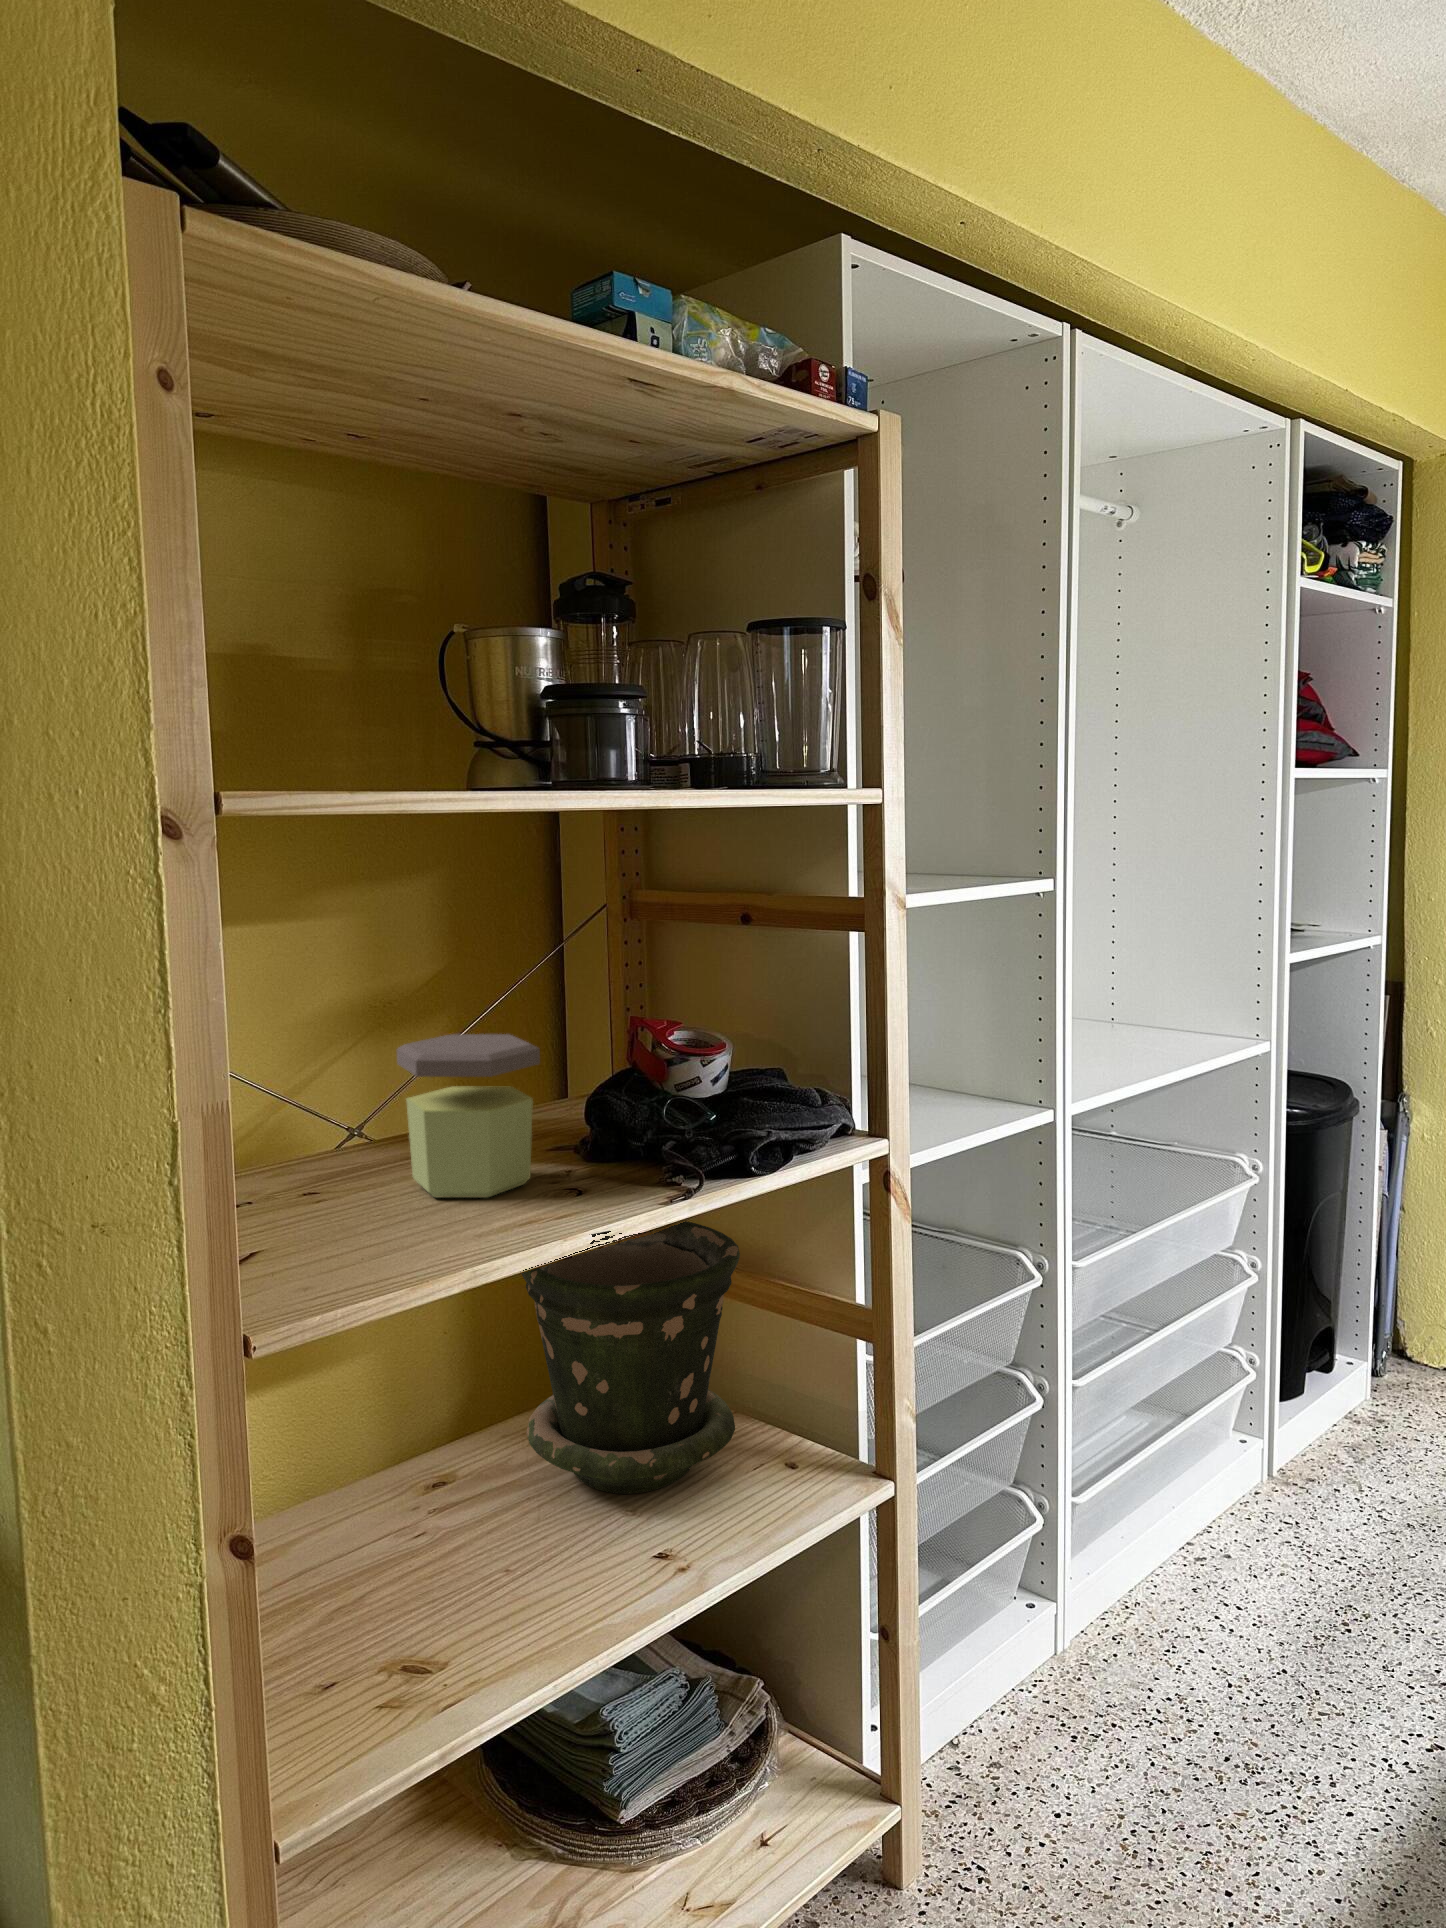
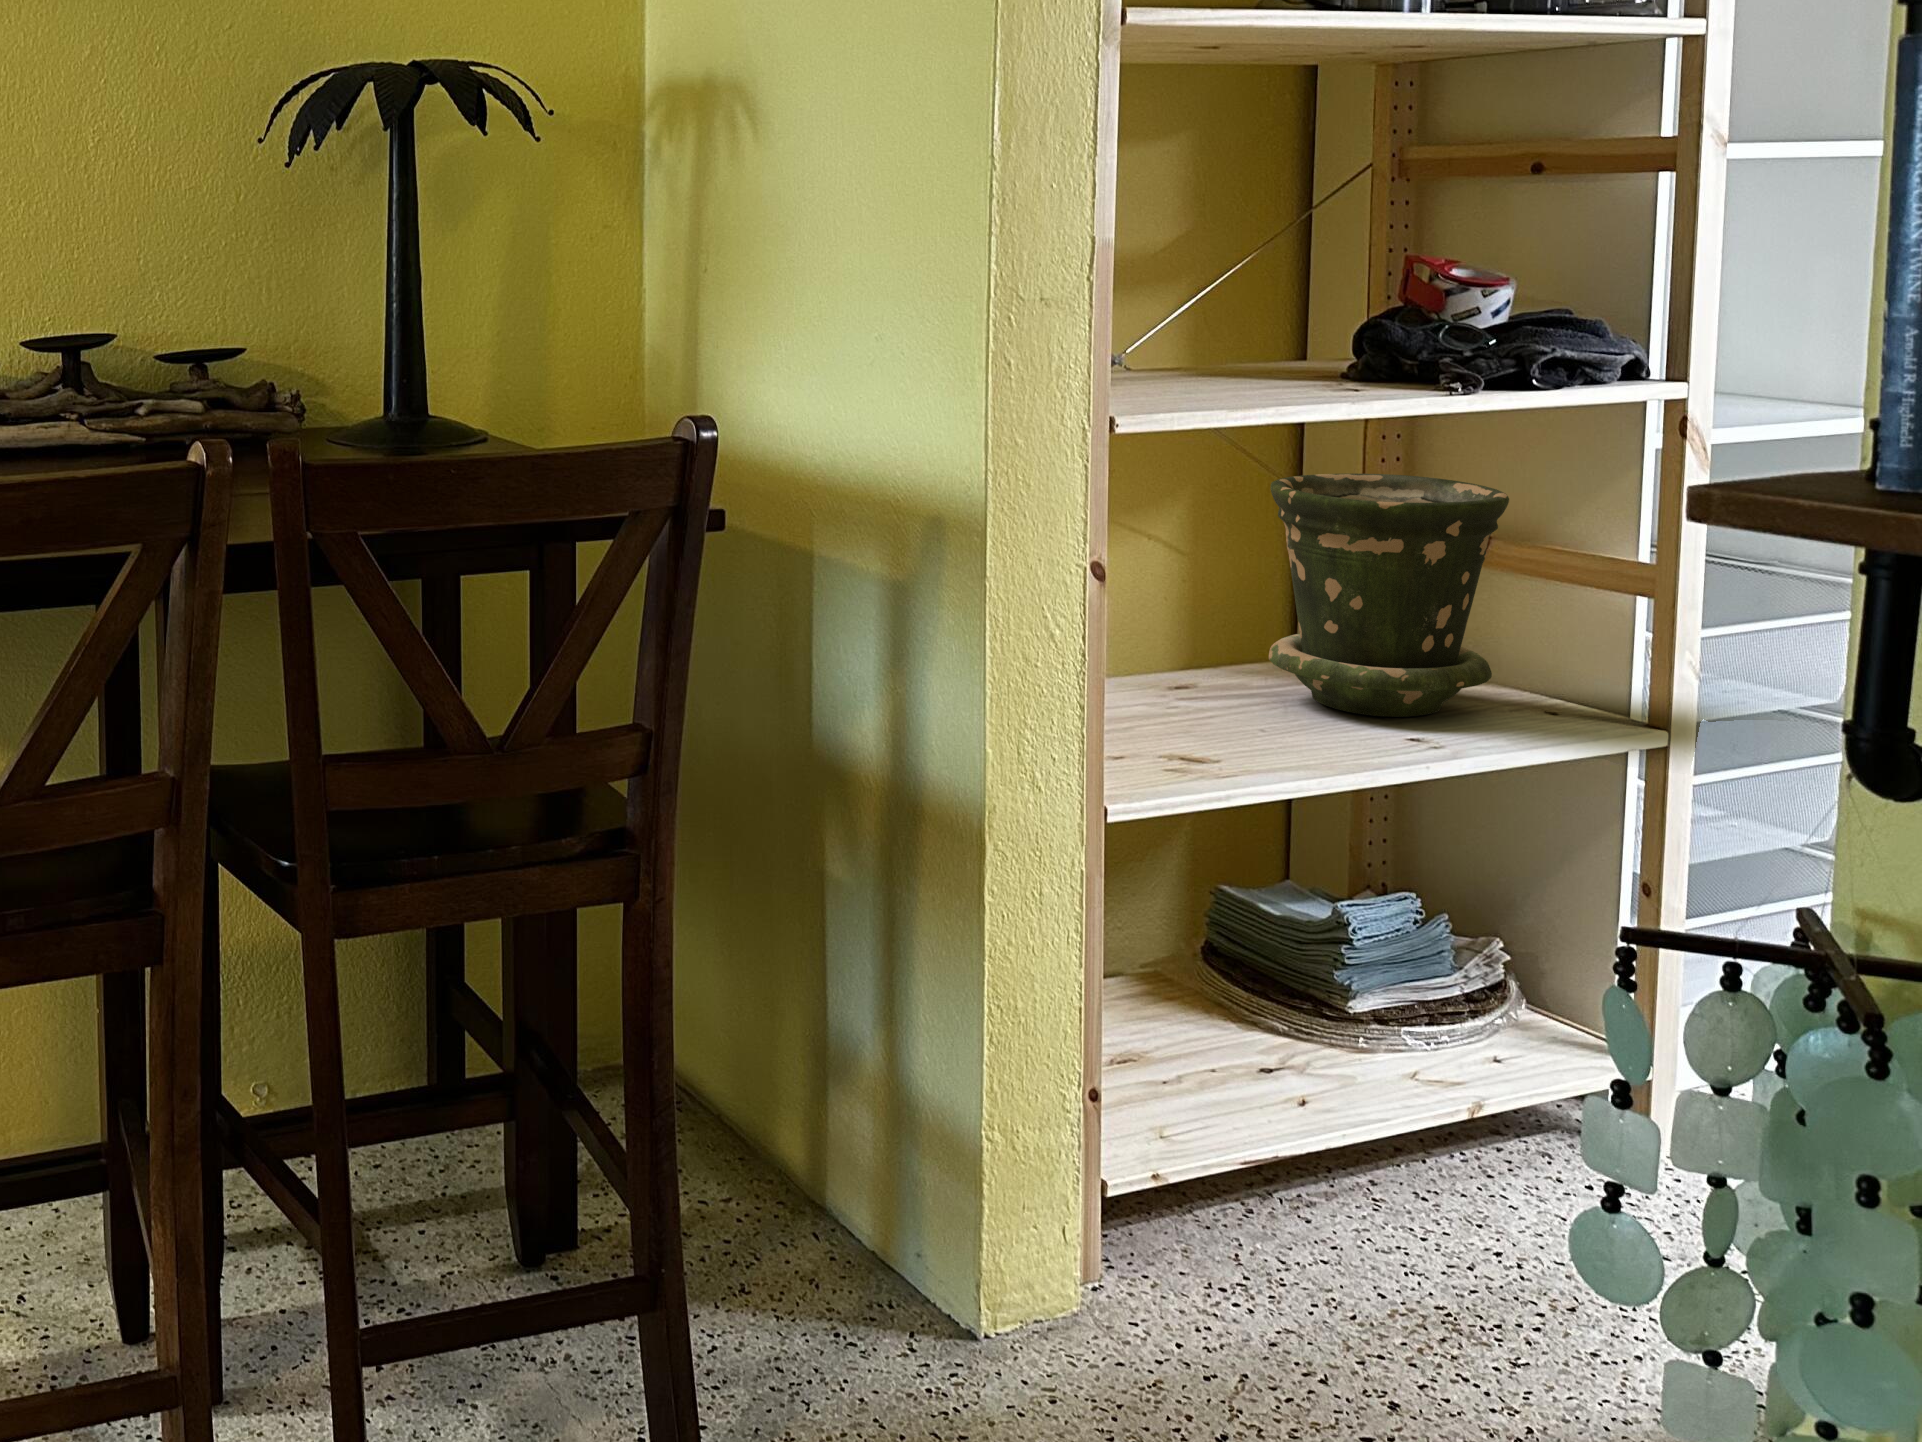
jar: present [397,1034,540,1198] -> none [1189,253,1326,386]

